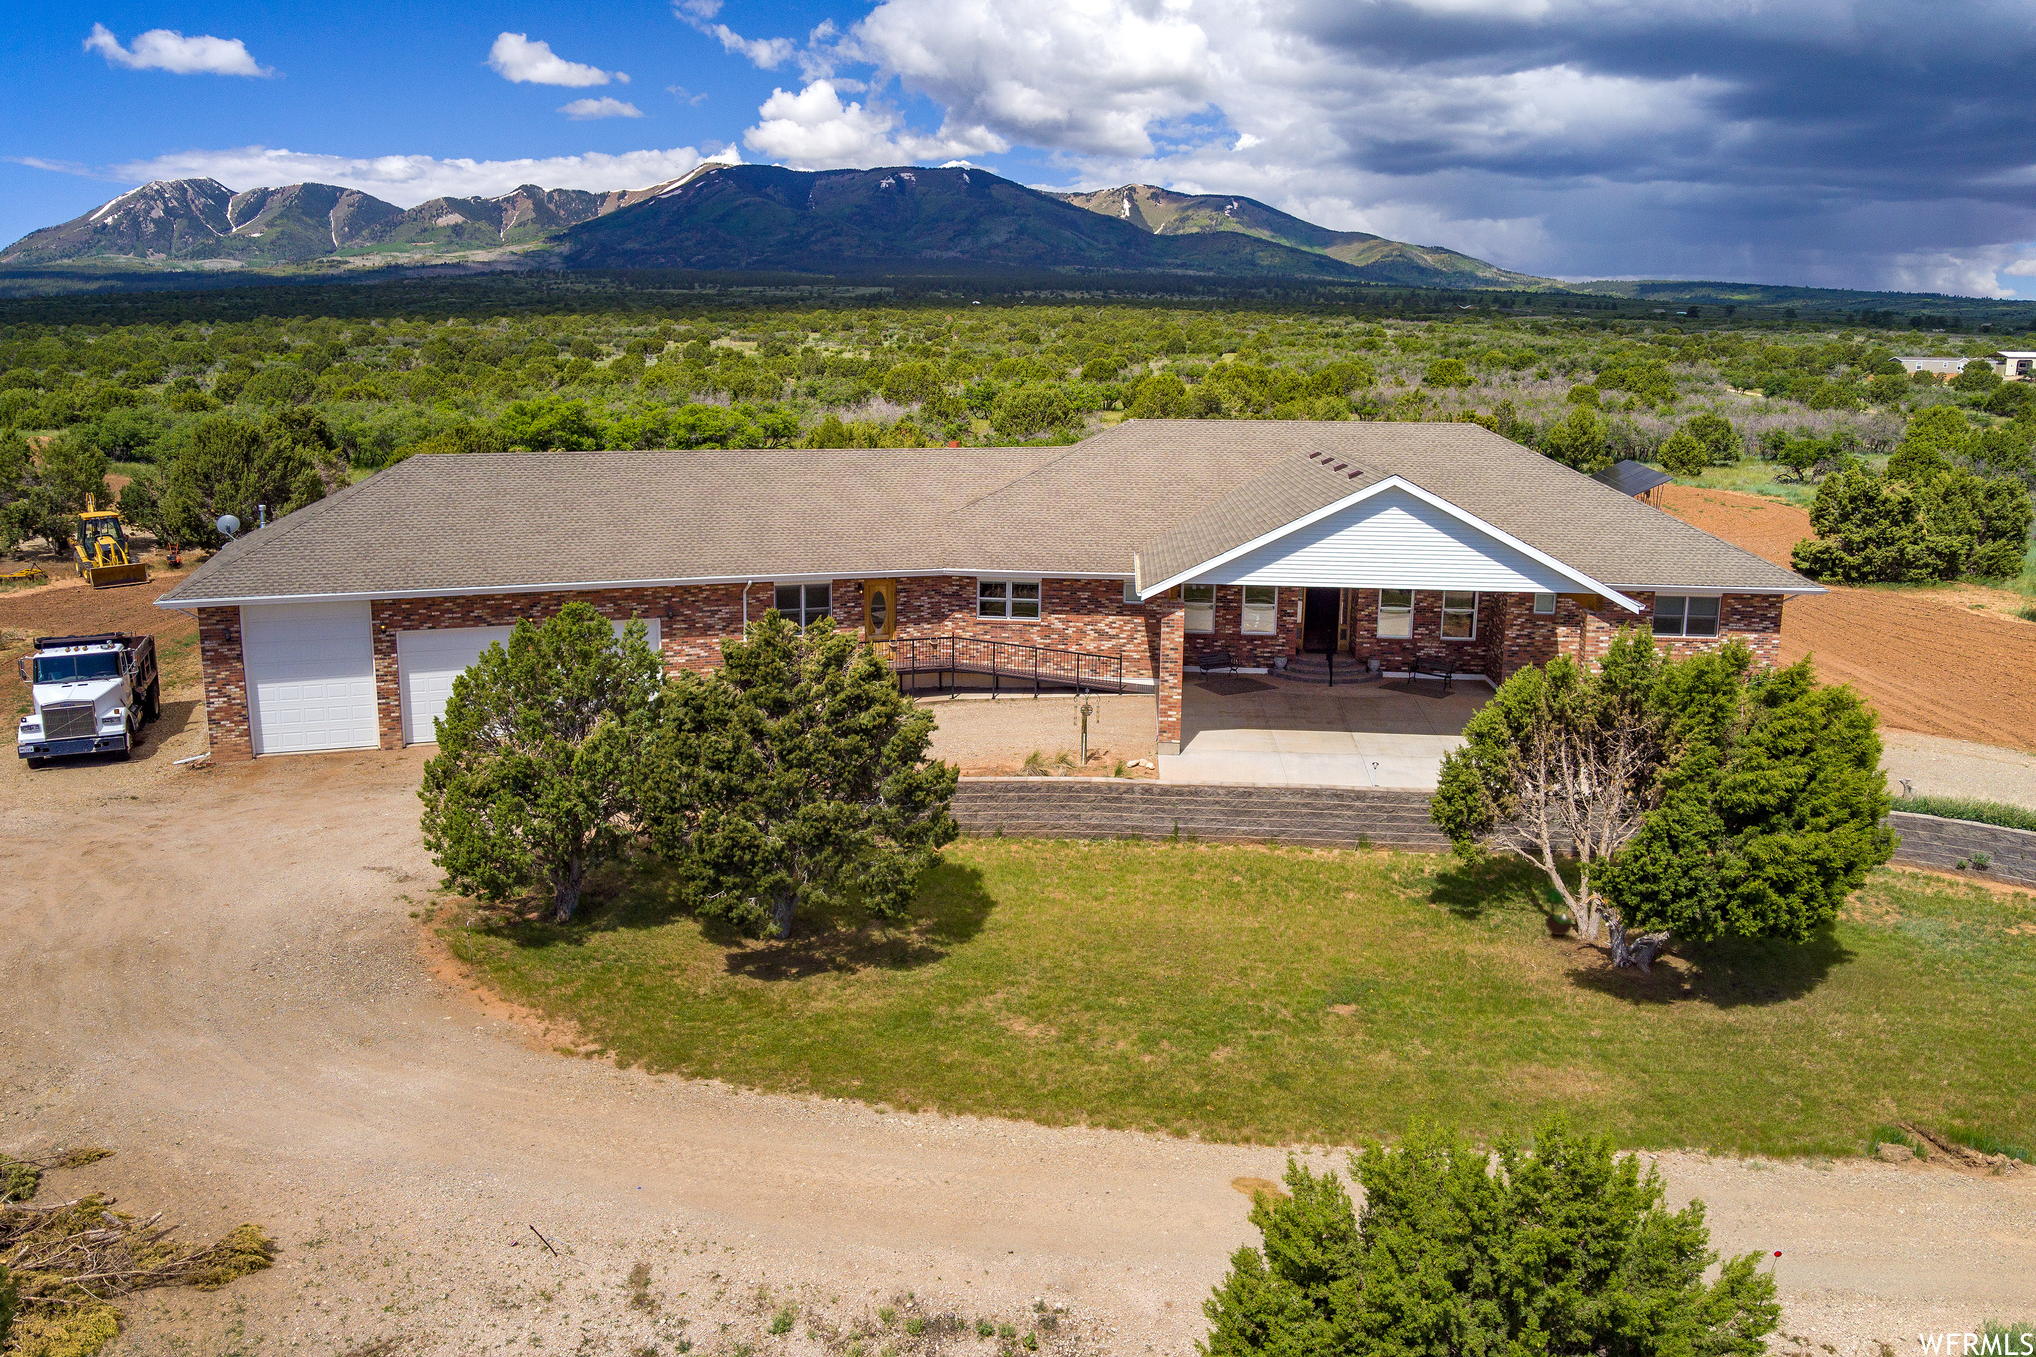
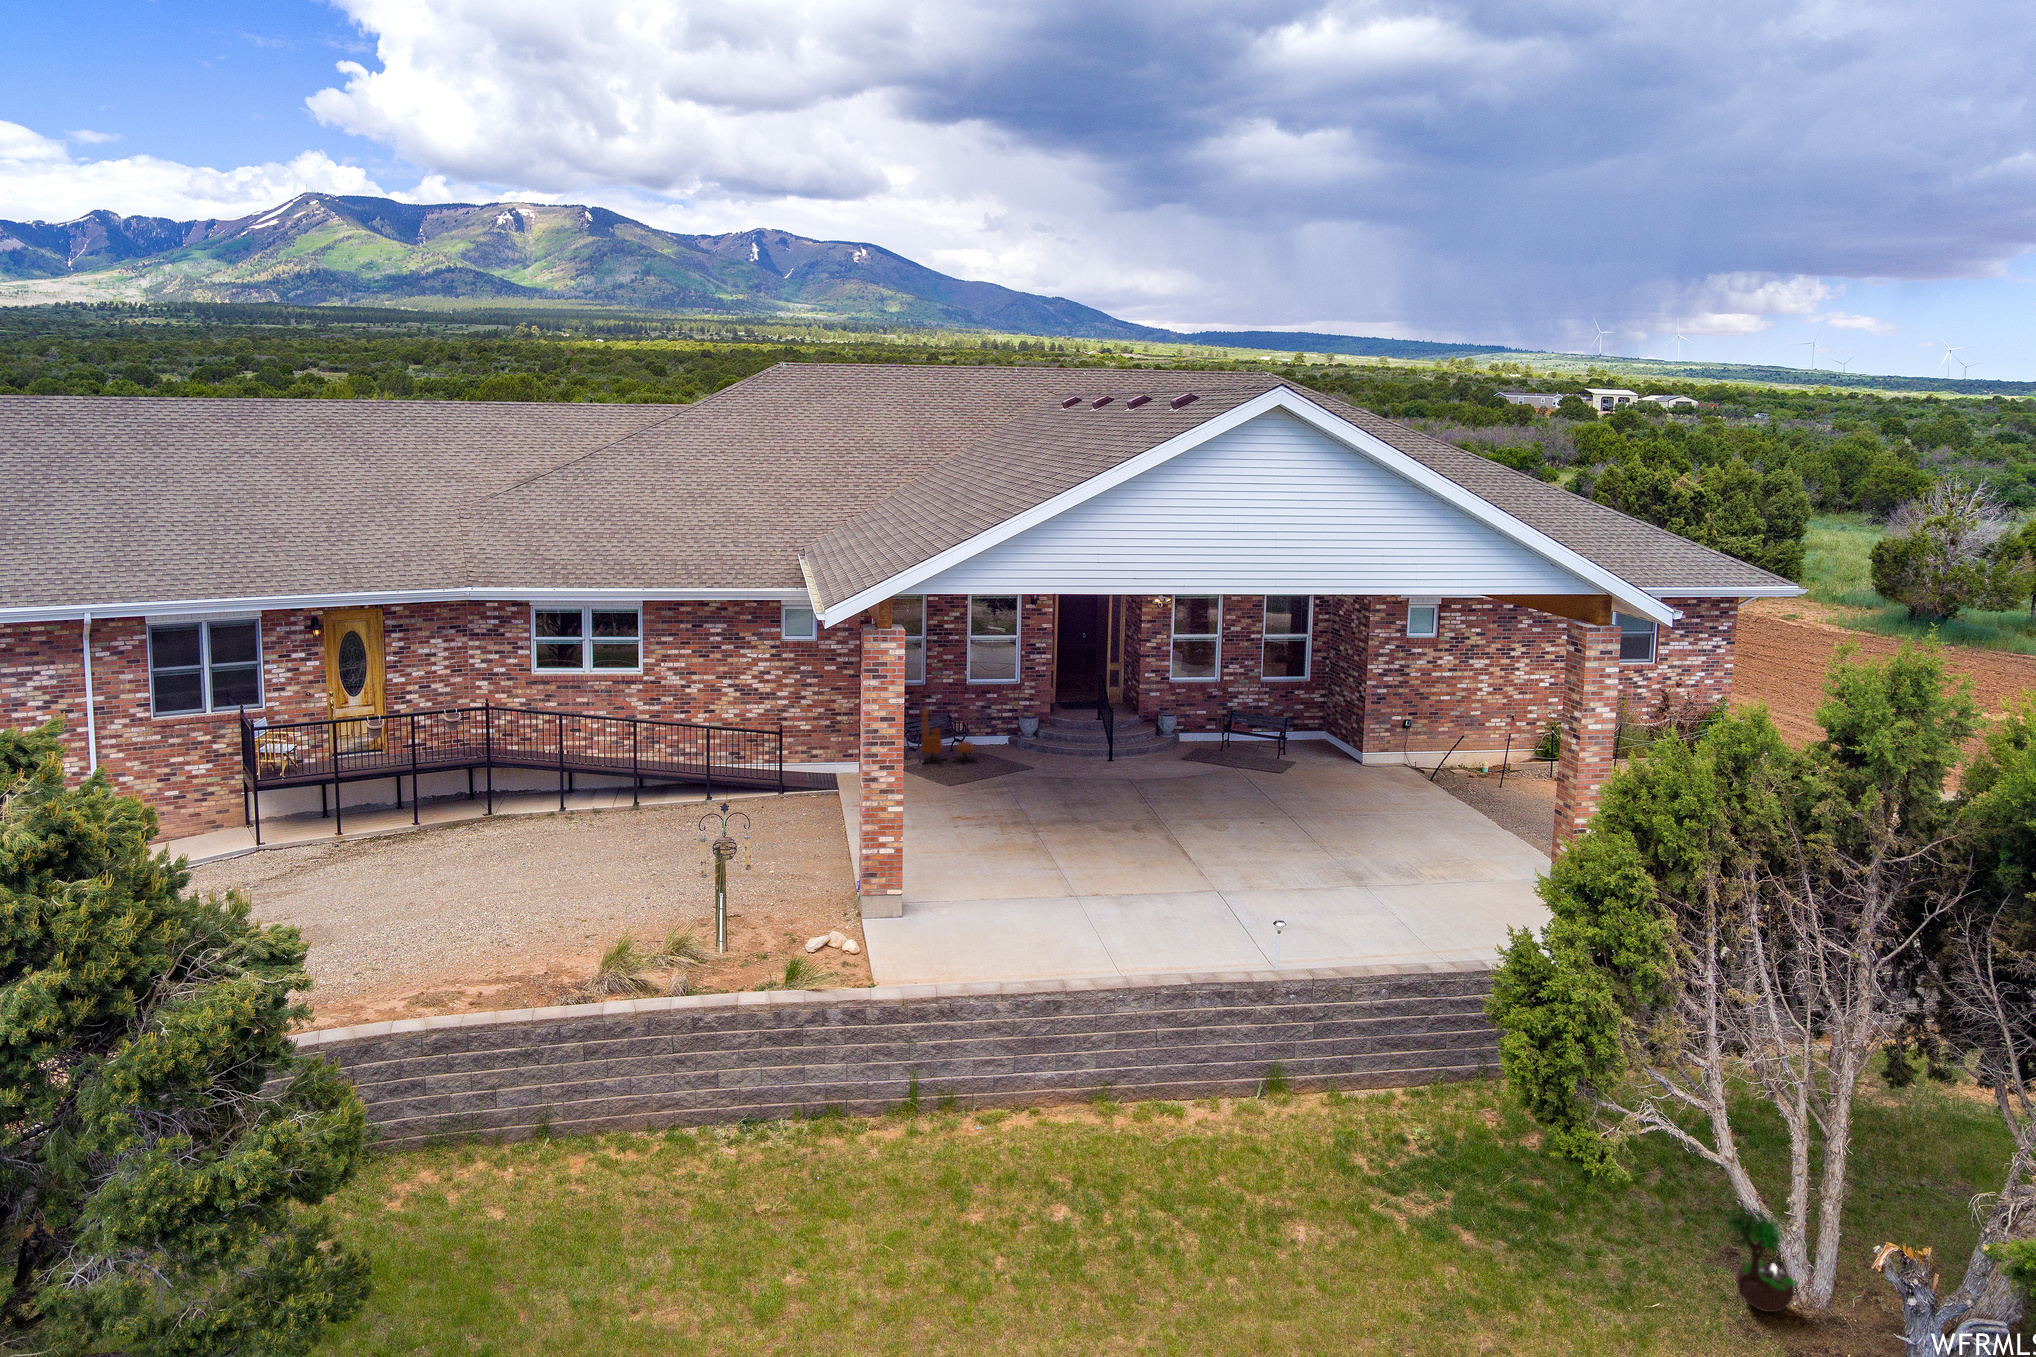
lounge chair: none [1204,648,1244,686] -> present [921,707,975,764]

